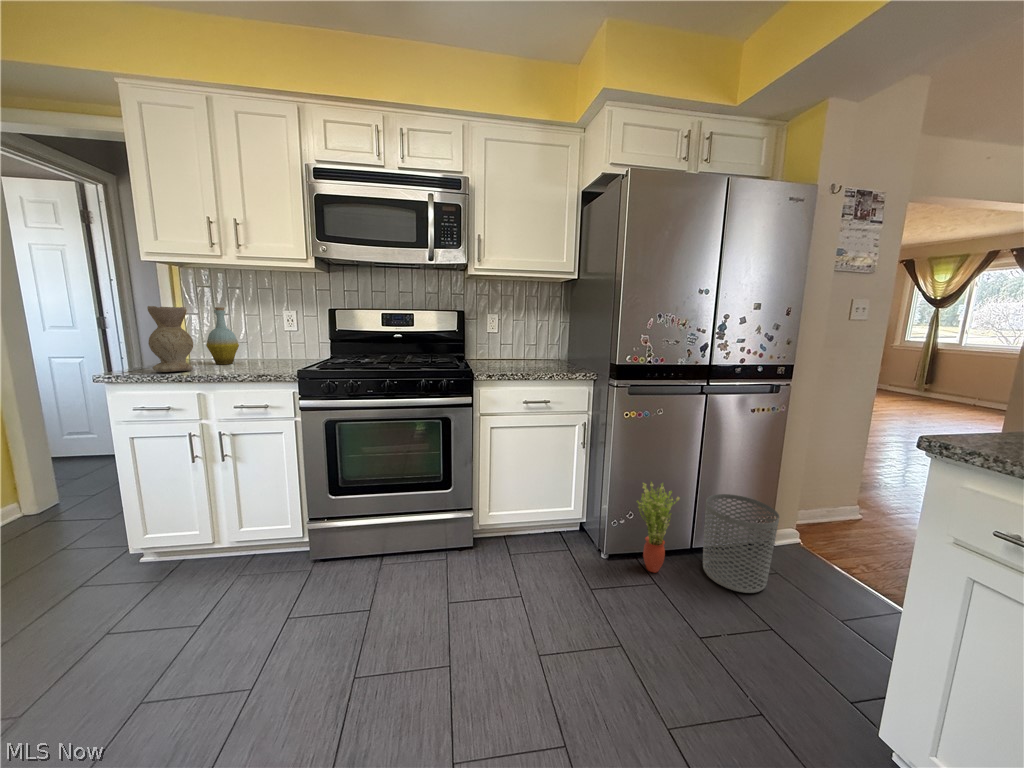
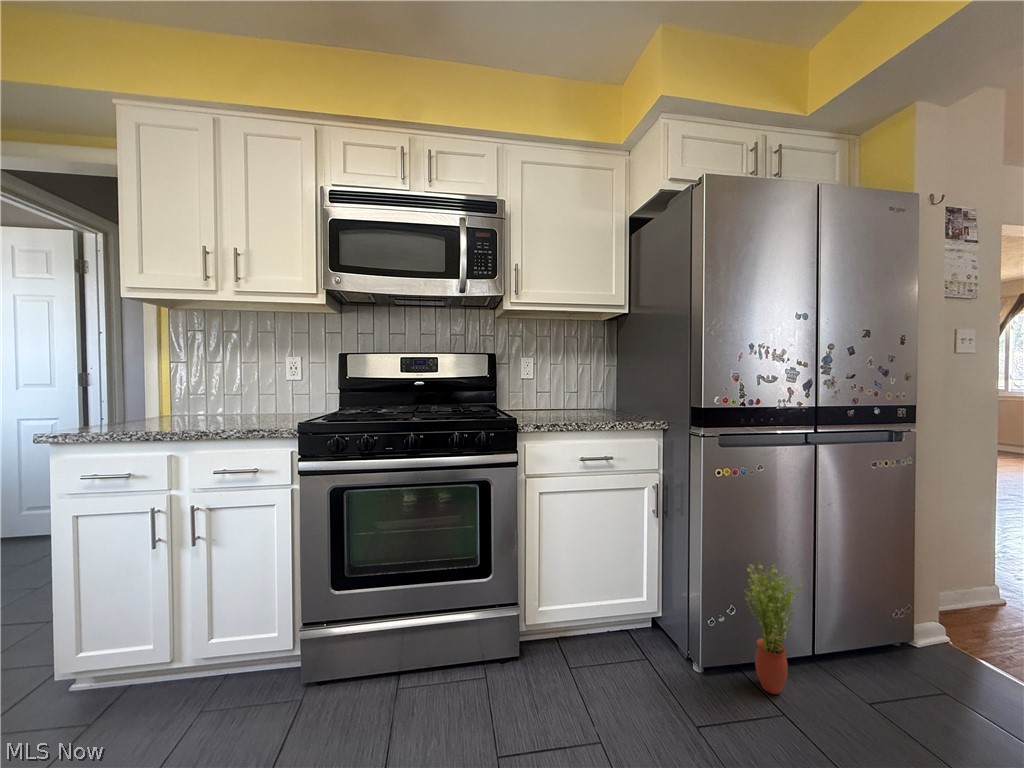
vase: present [147,306,193,372] -> none [115,347,172,429]
bottle: present [206,307,239,365] -> none [189,352,229,420]
waste bin: present [703,494,779,593] -> none [832,577,950,727]

